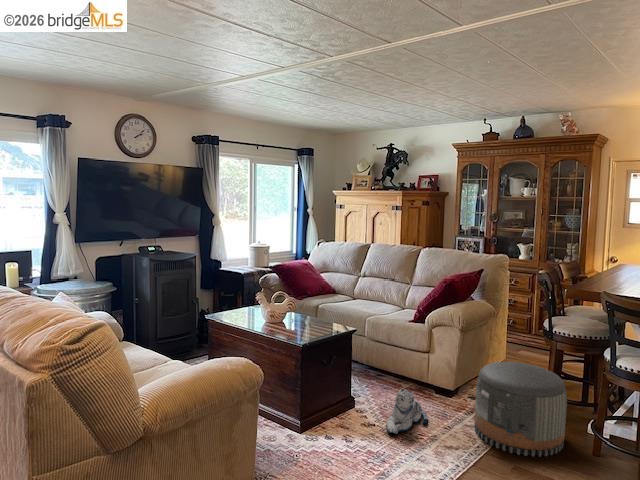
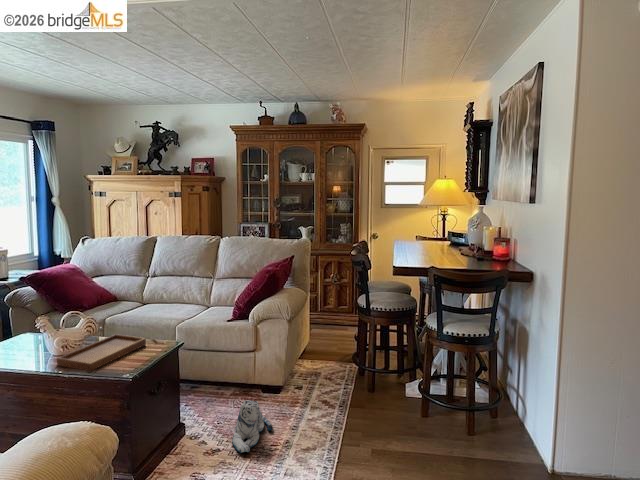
tray: none [262,305,328,335] -> present [57,327,146,371]
pouf: present [475,362,567,457] -> none [316,346,398,437]

